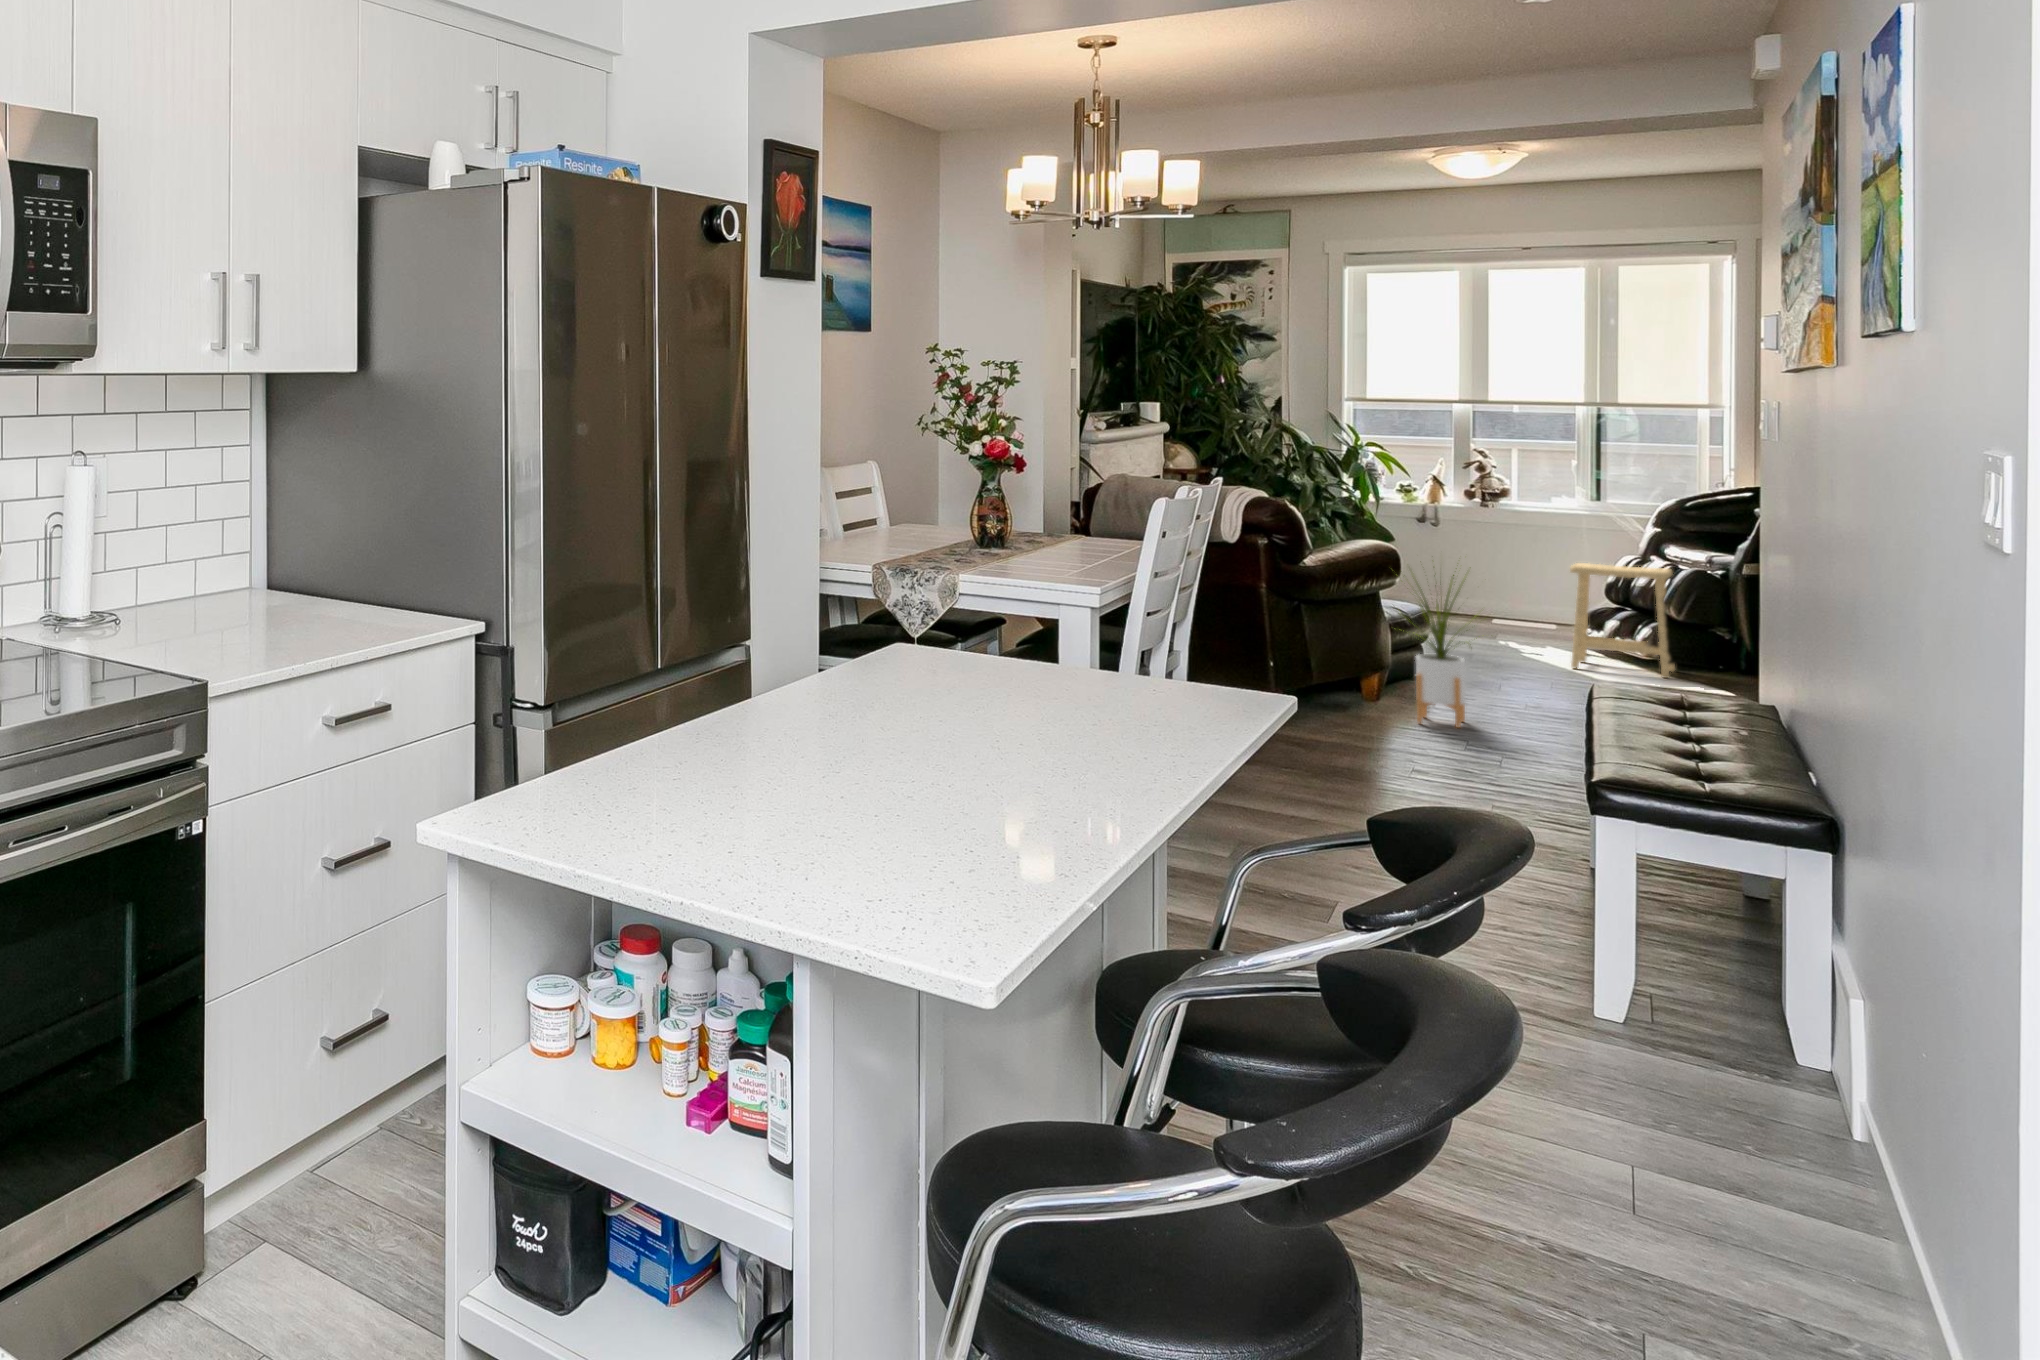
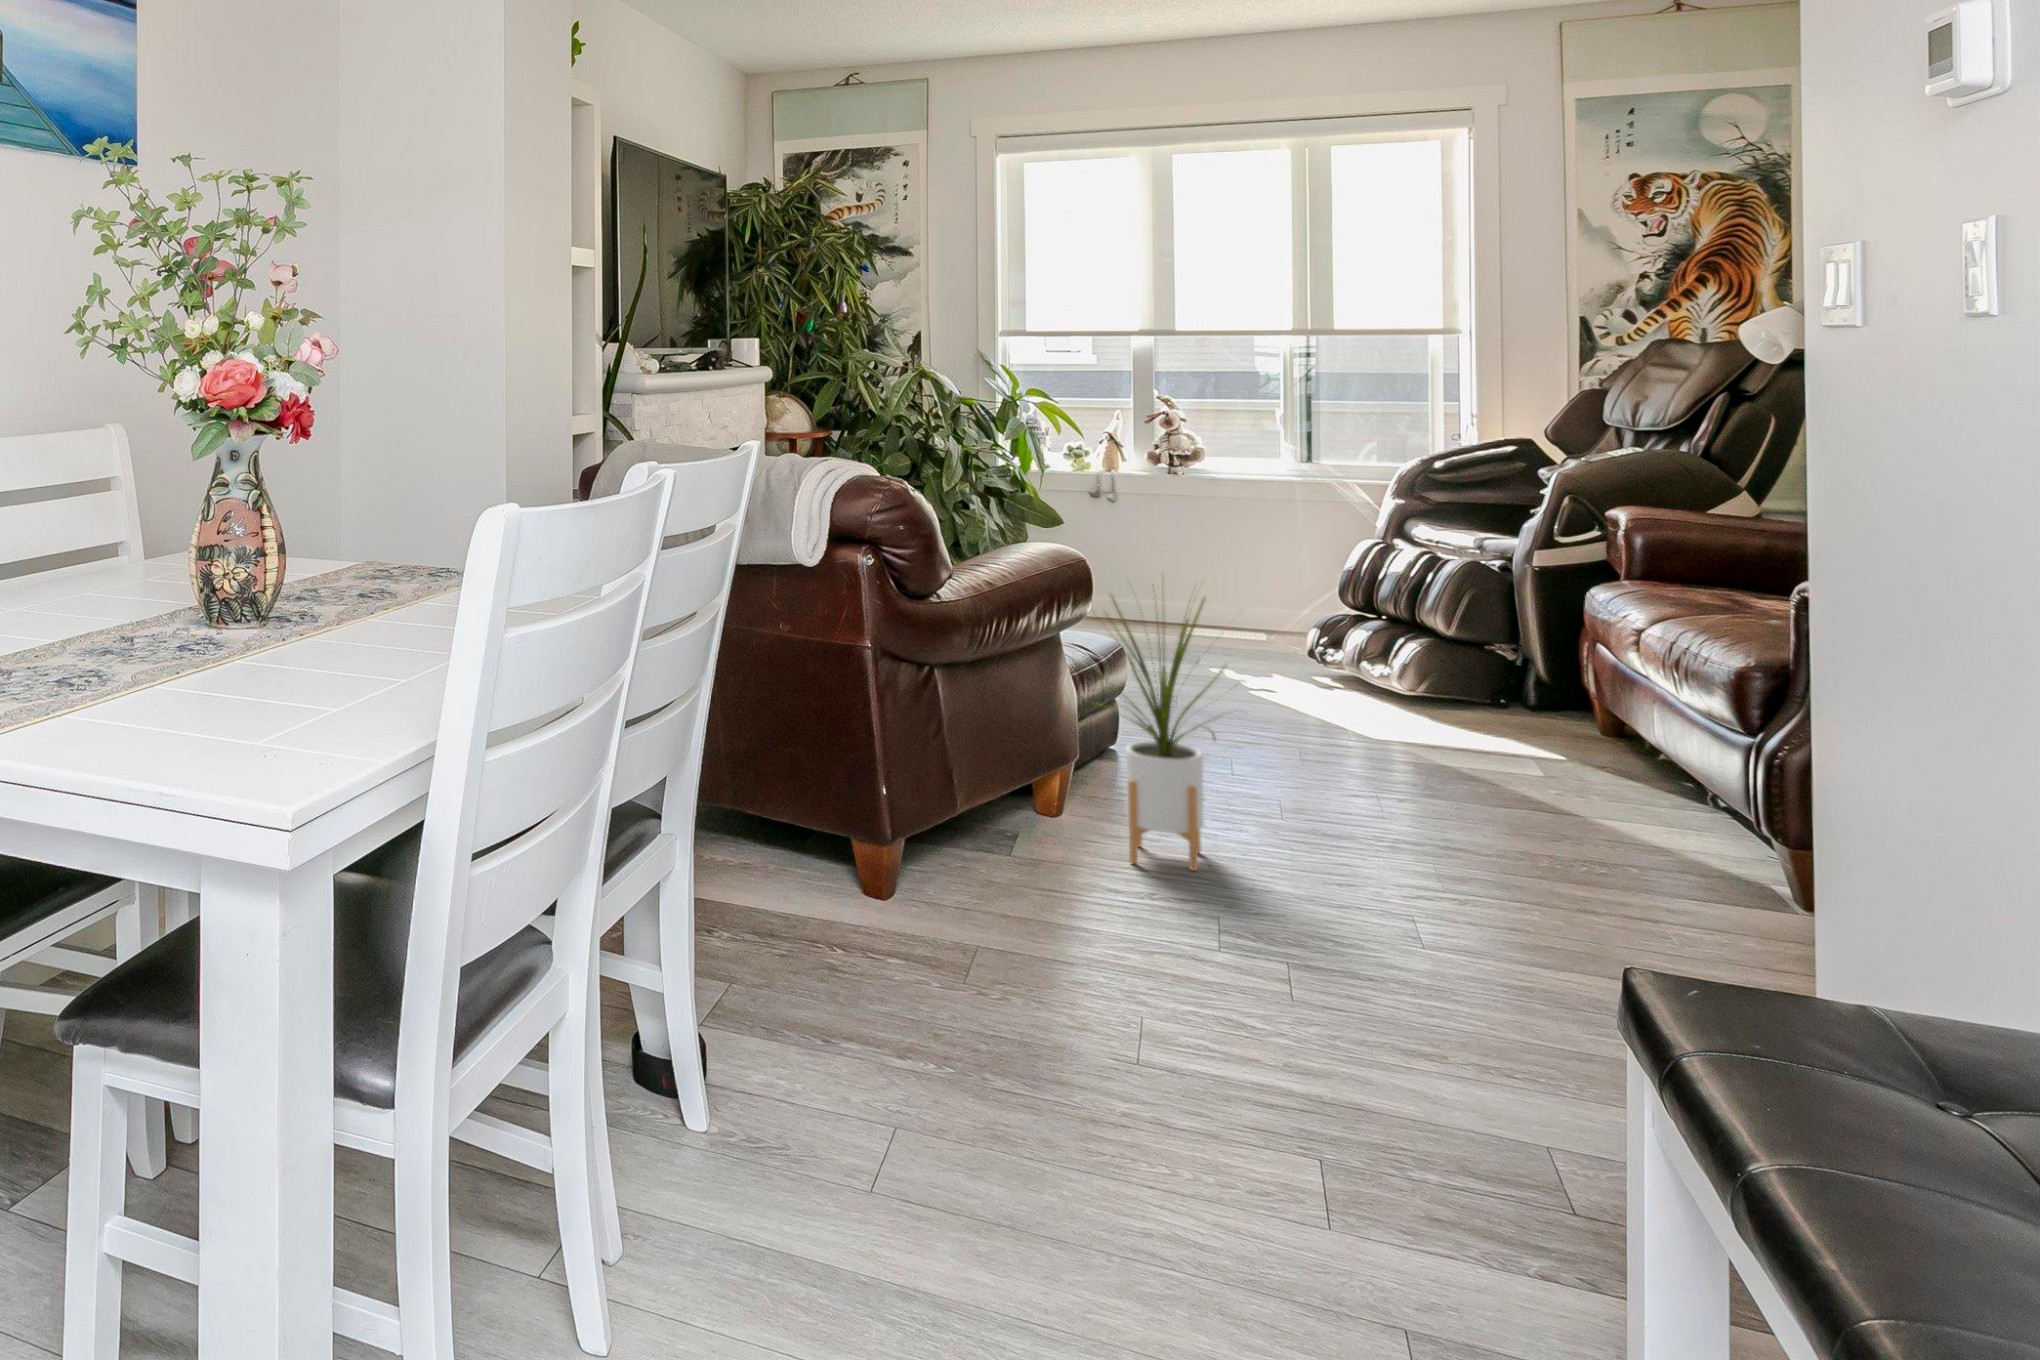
footstool: present [1570,563,1675,678] -> none [1306,557,1441,724]

